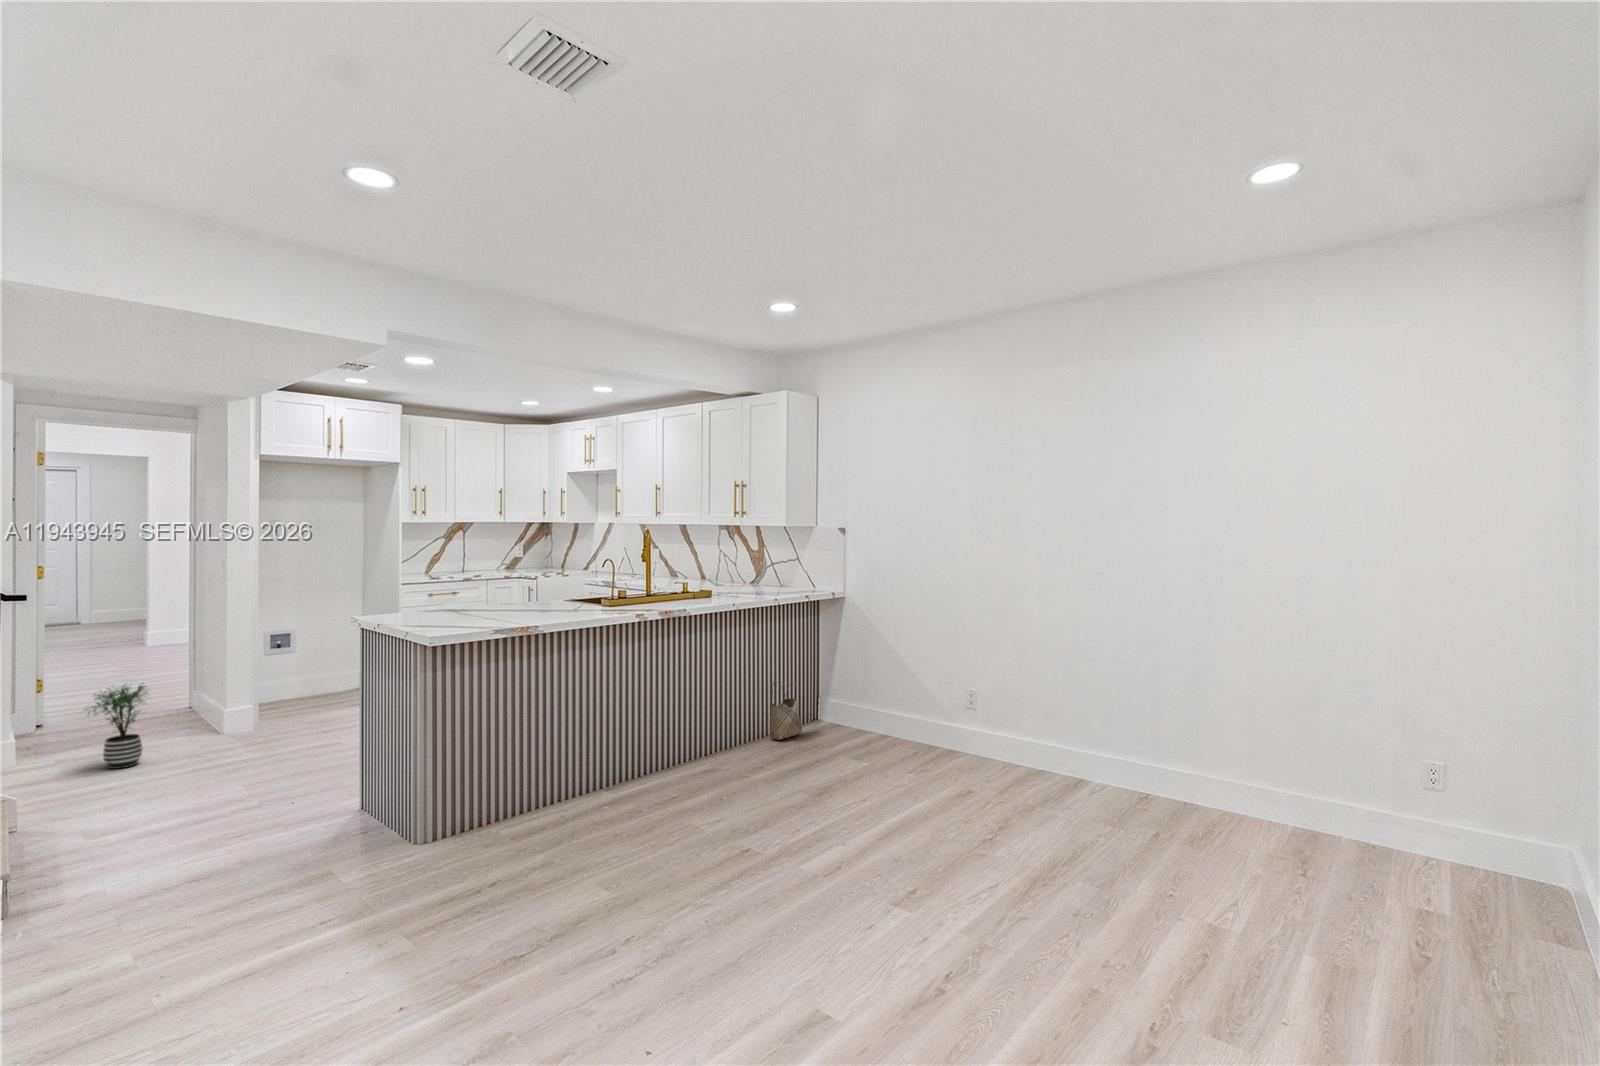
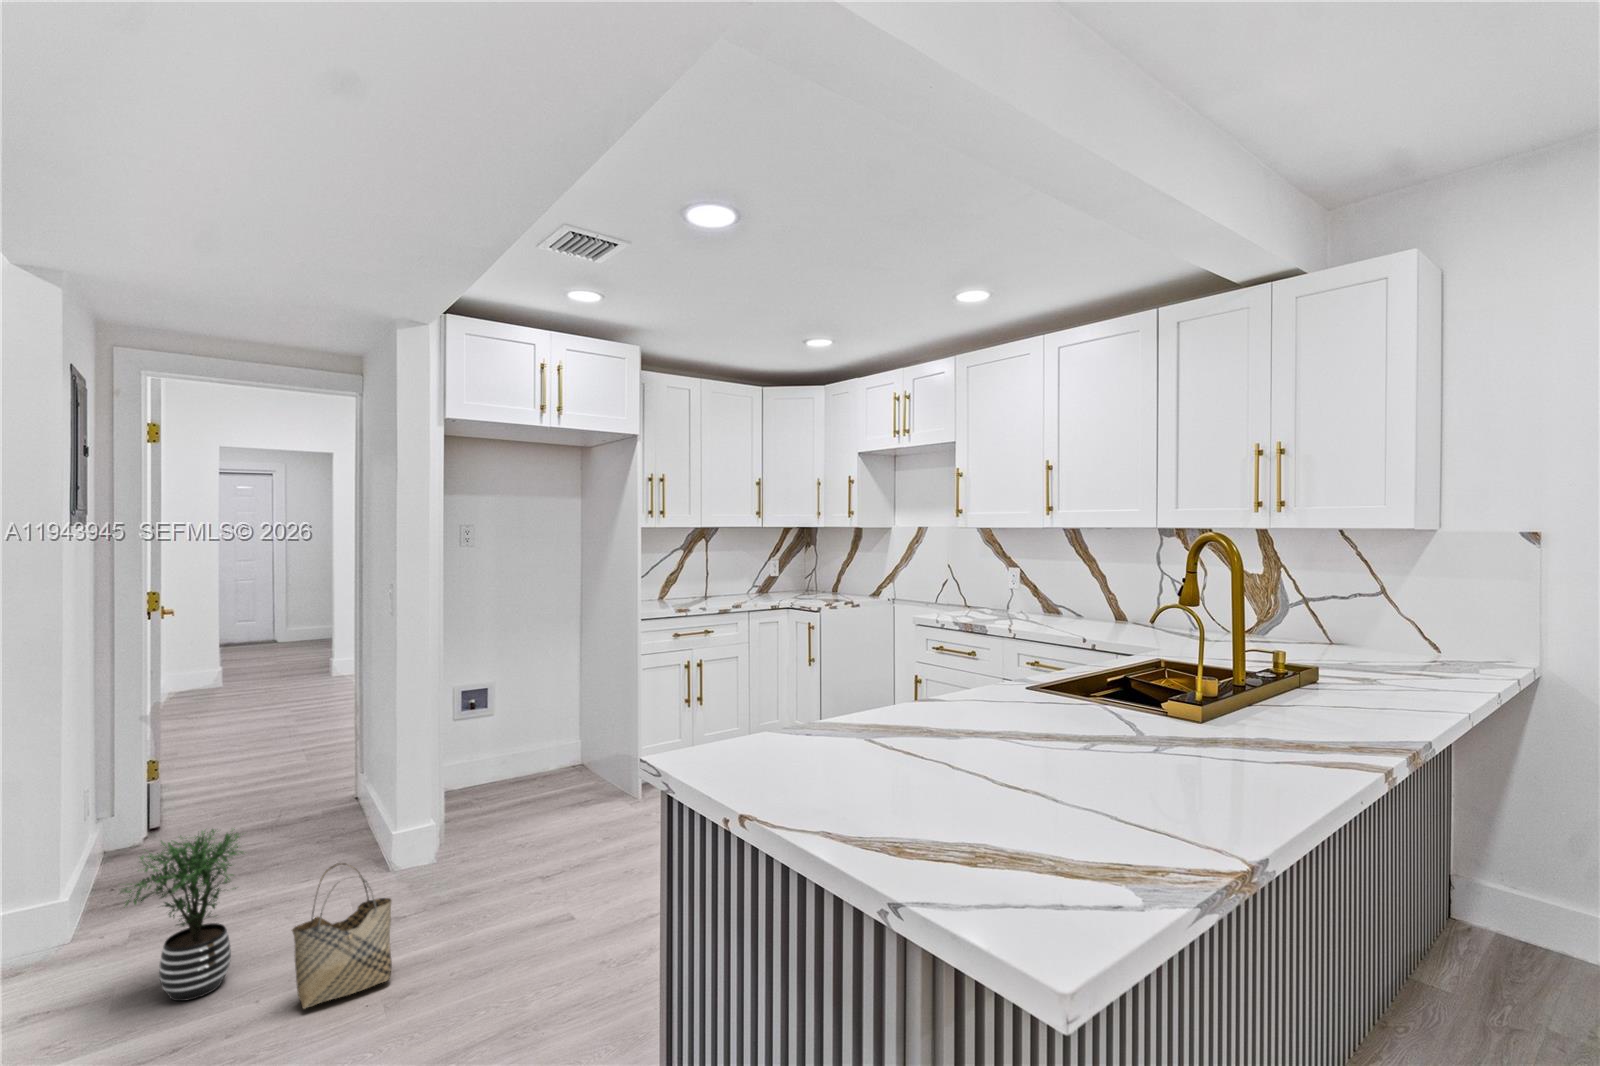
woven basket: present [770,681,802,740] -> present [292,863,392,1009]

